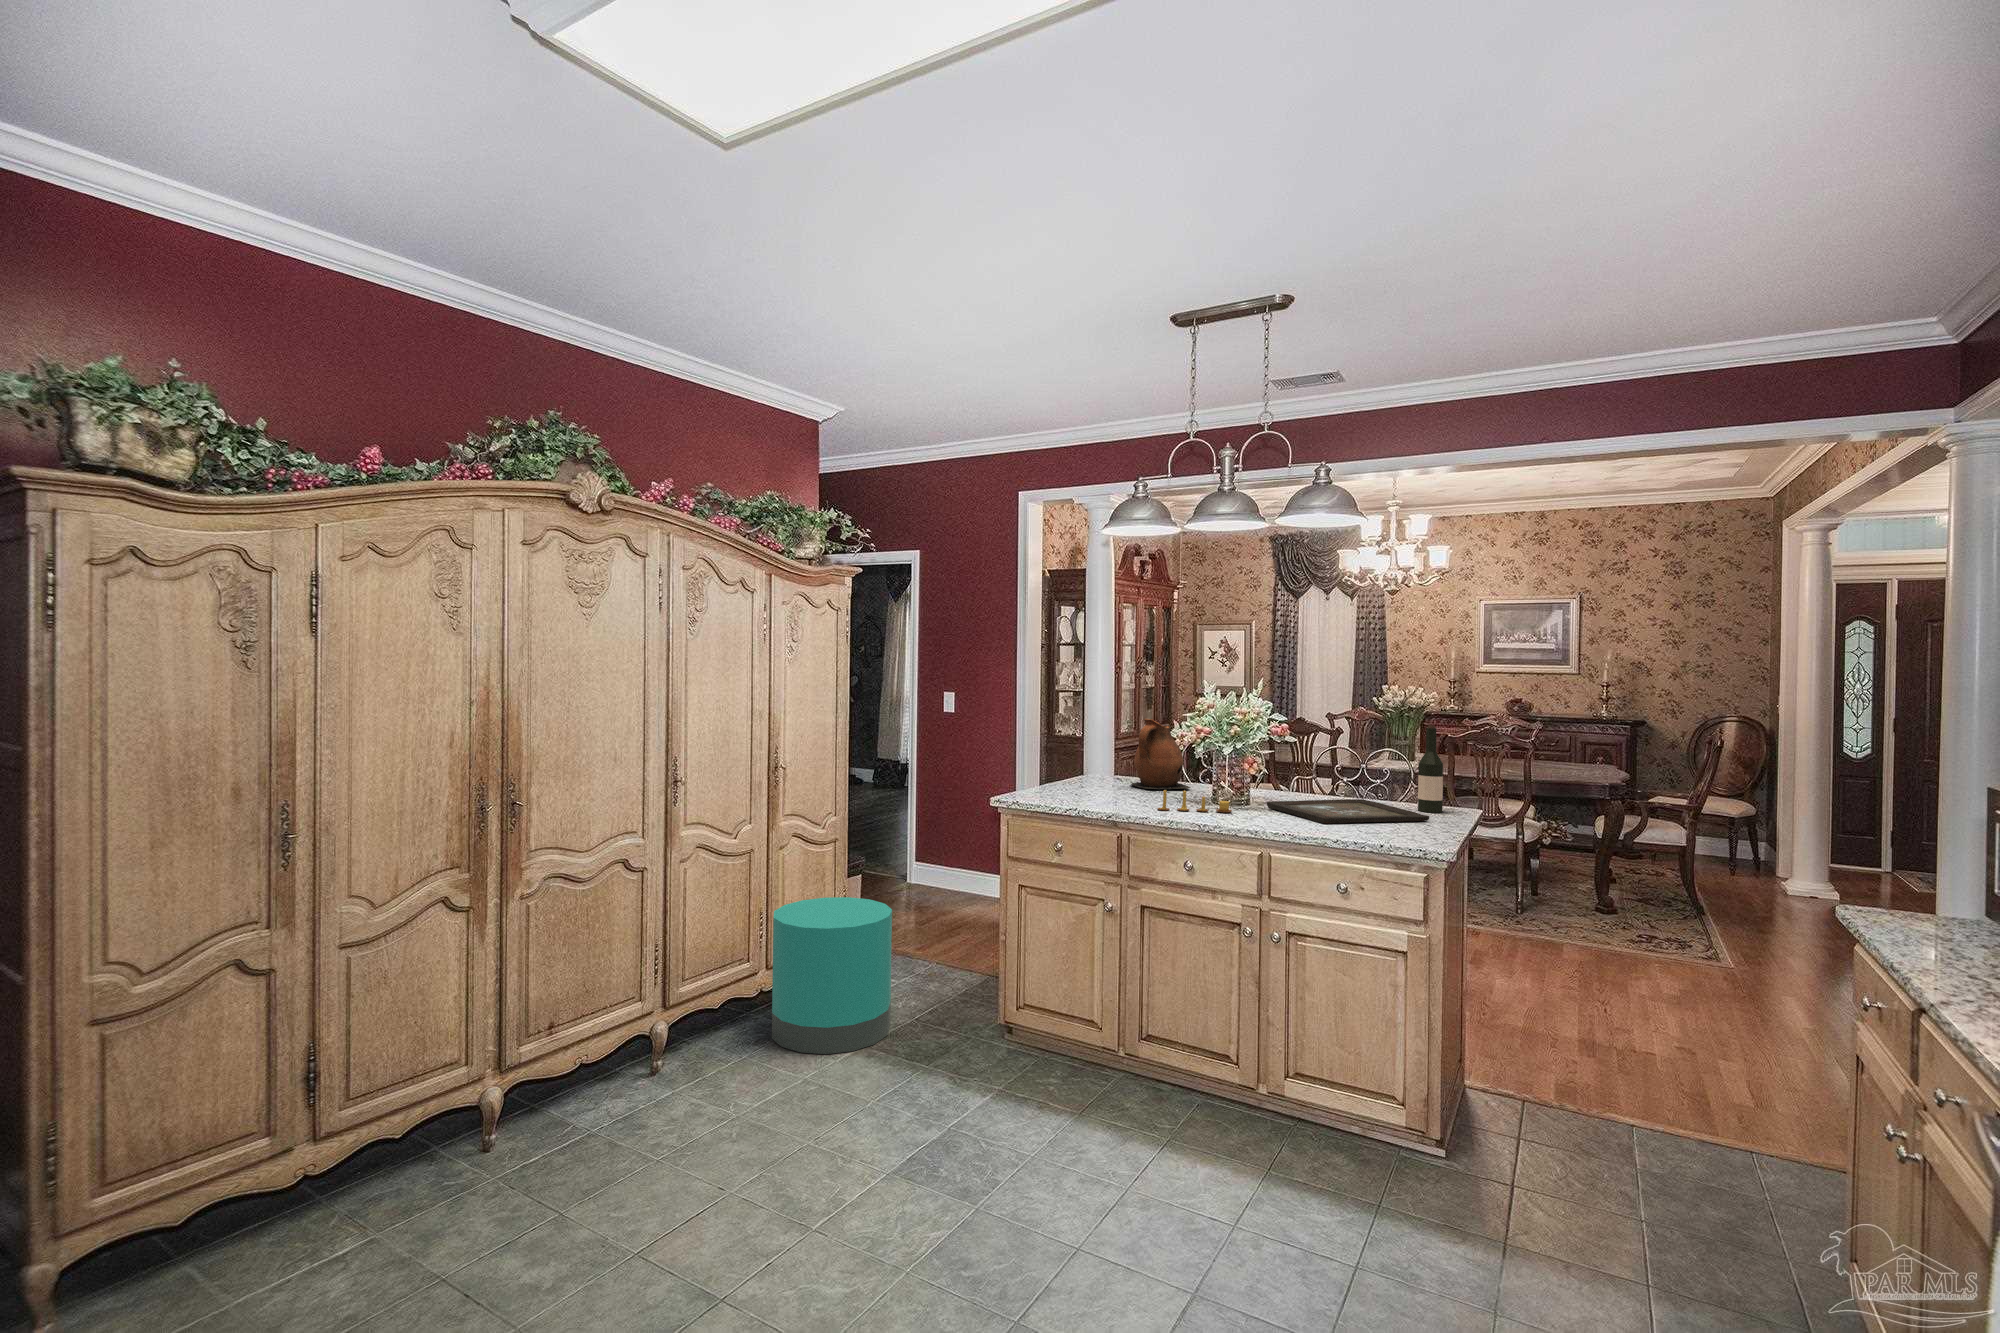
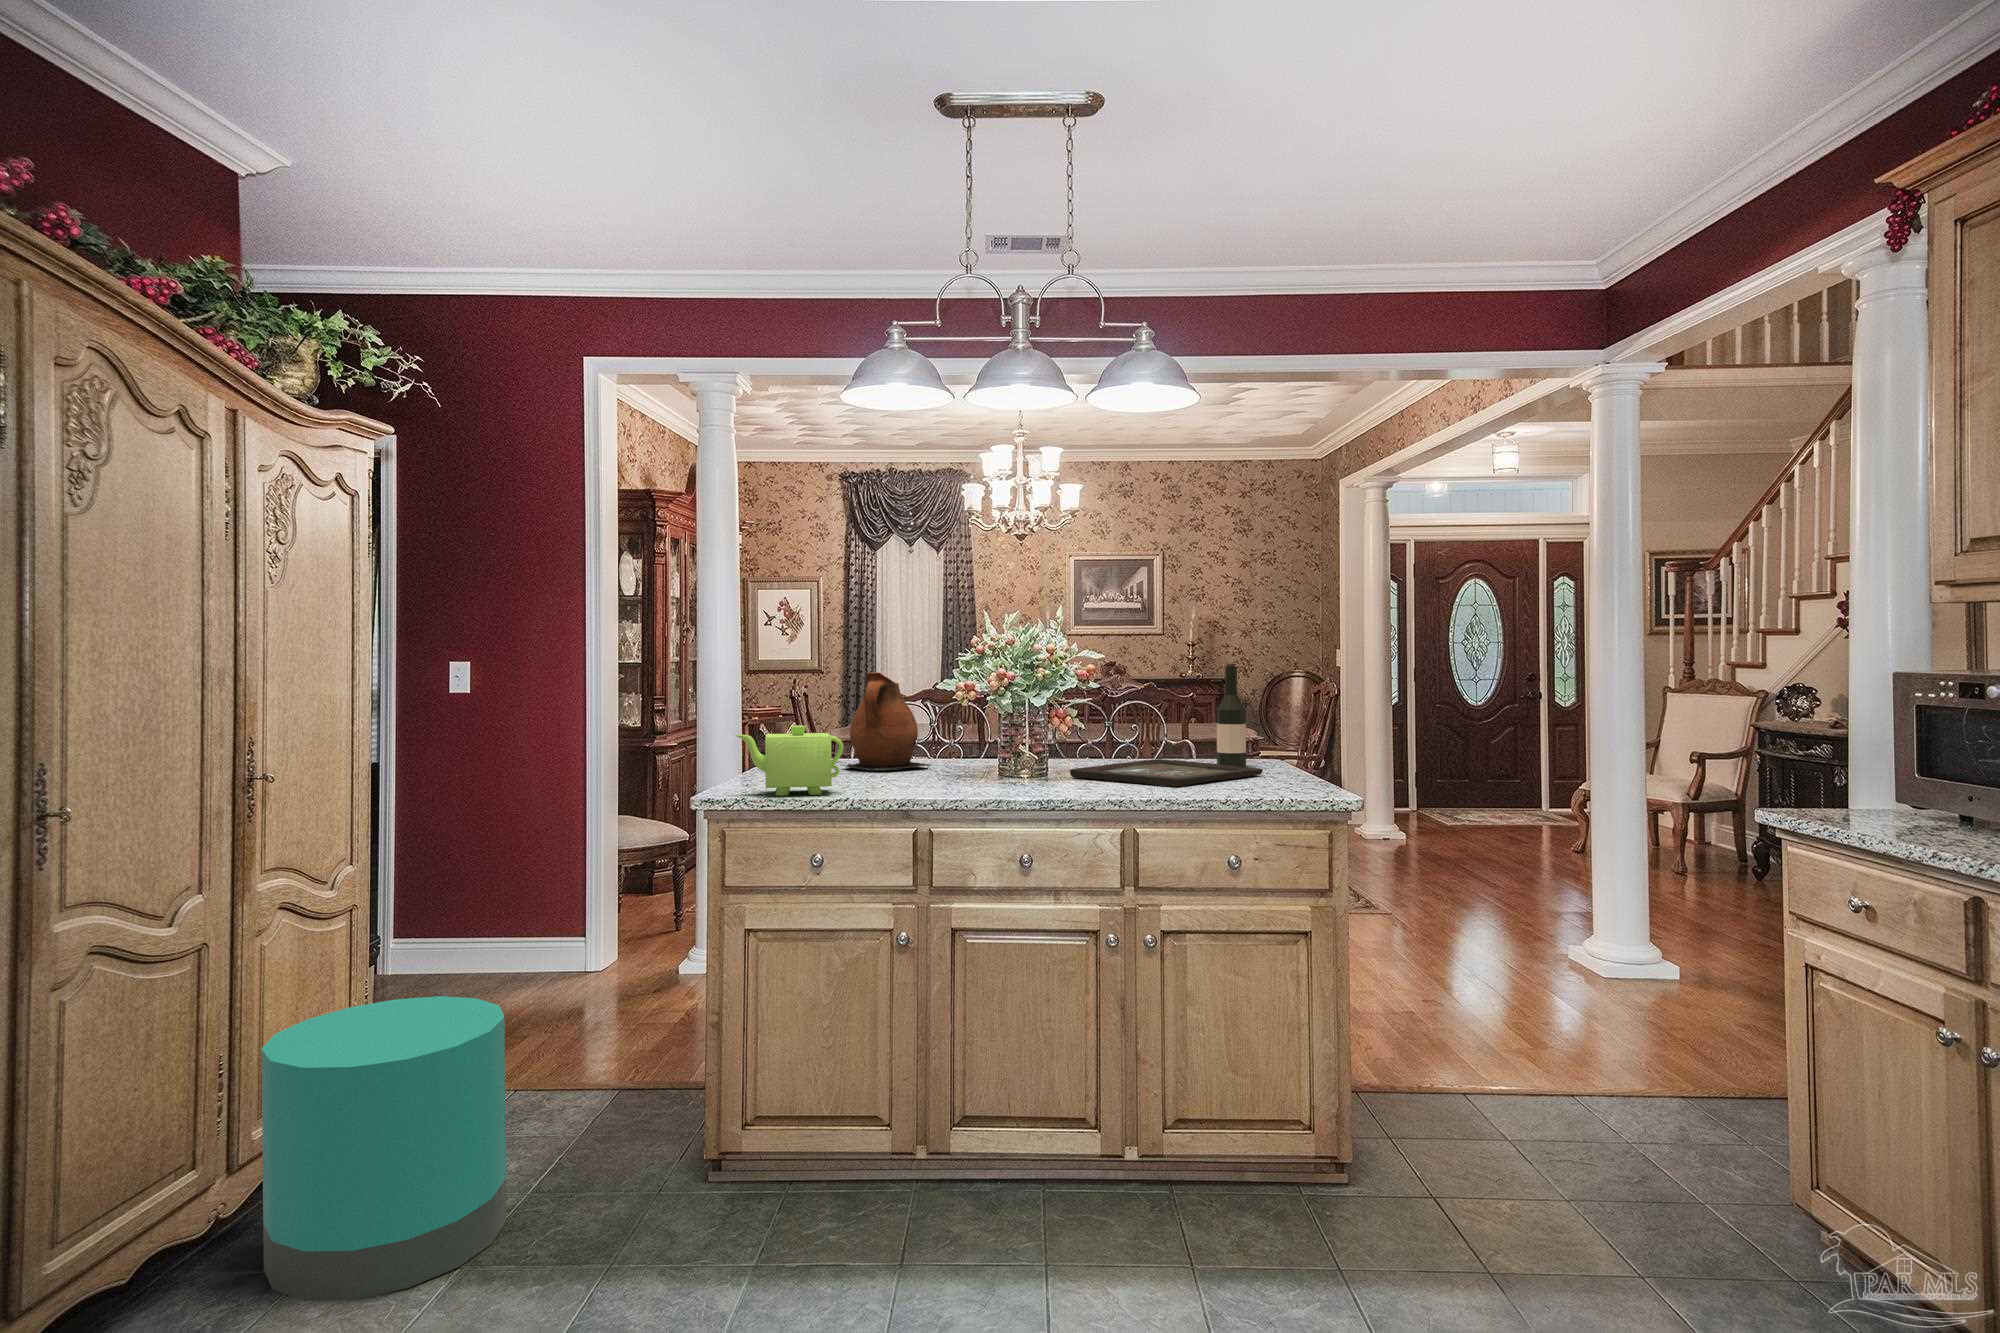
teapot: none [1020,757,1088,804] -> present [735,725,844,796]
candle: present [1157,790,1232,813] -> none [953,757,1048,791]

